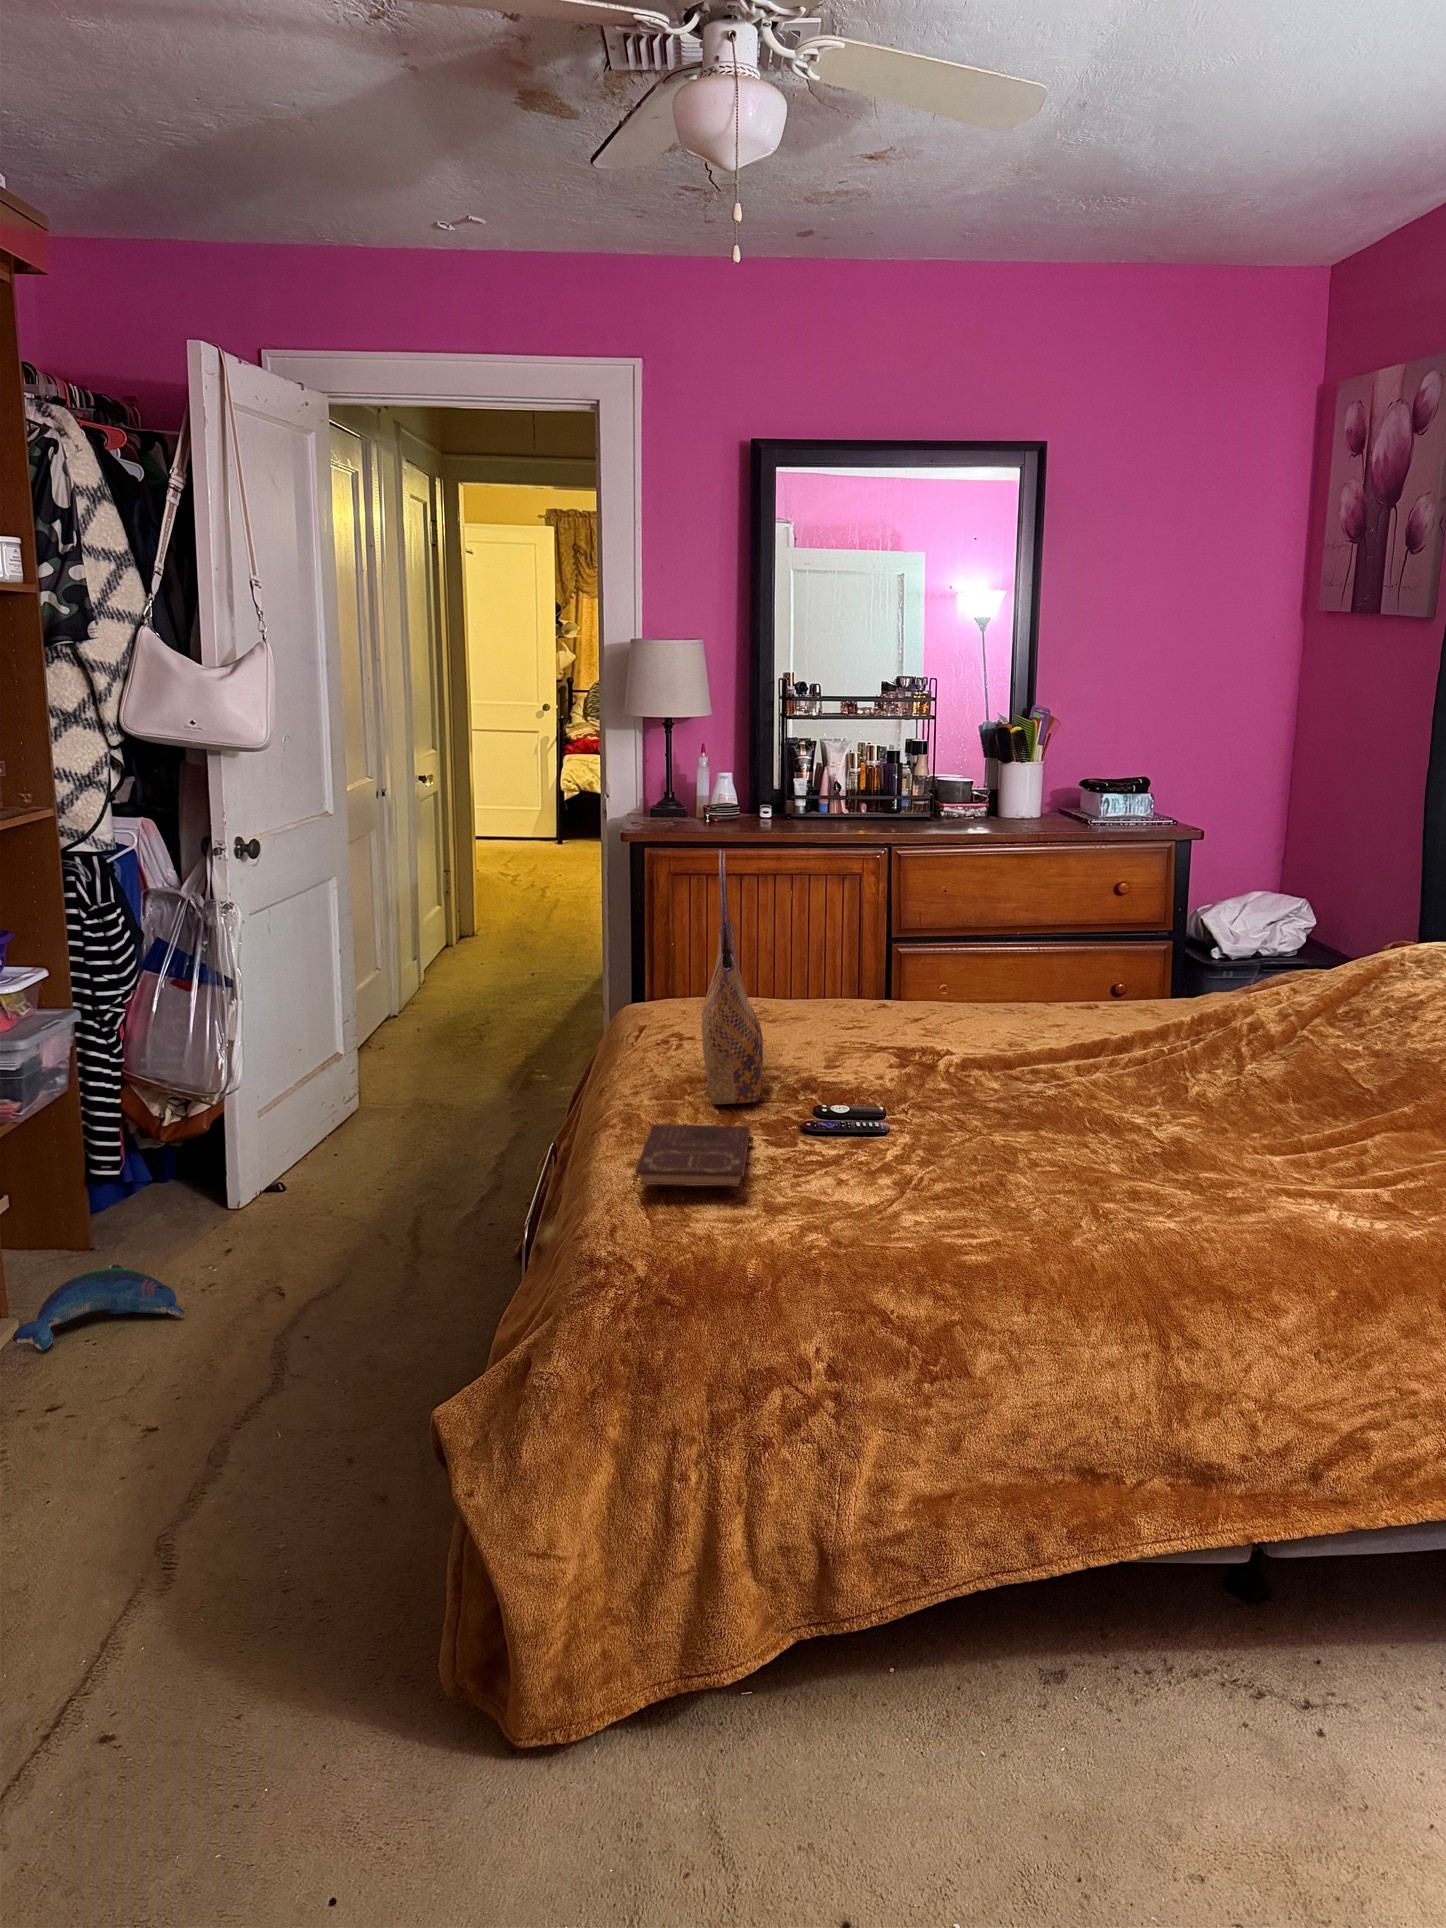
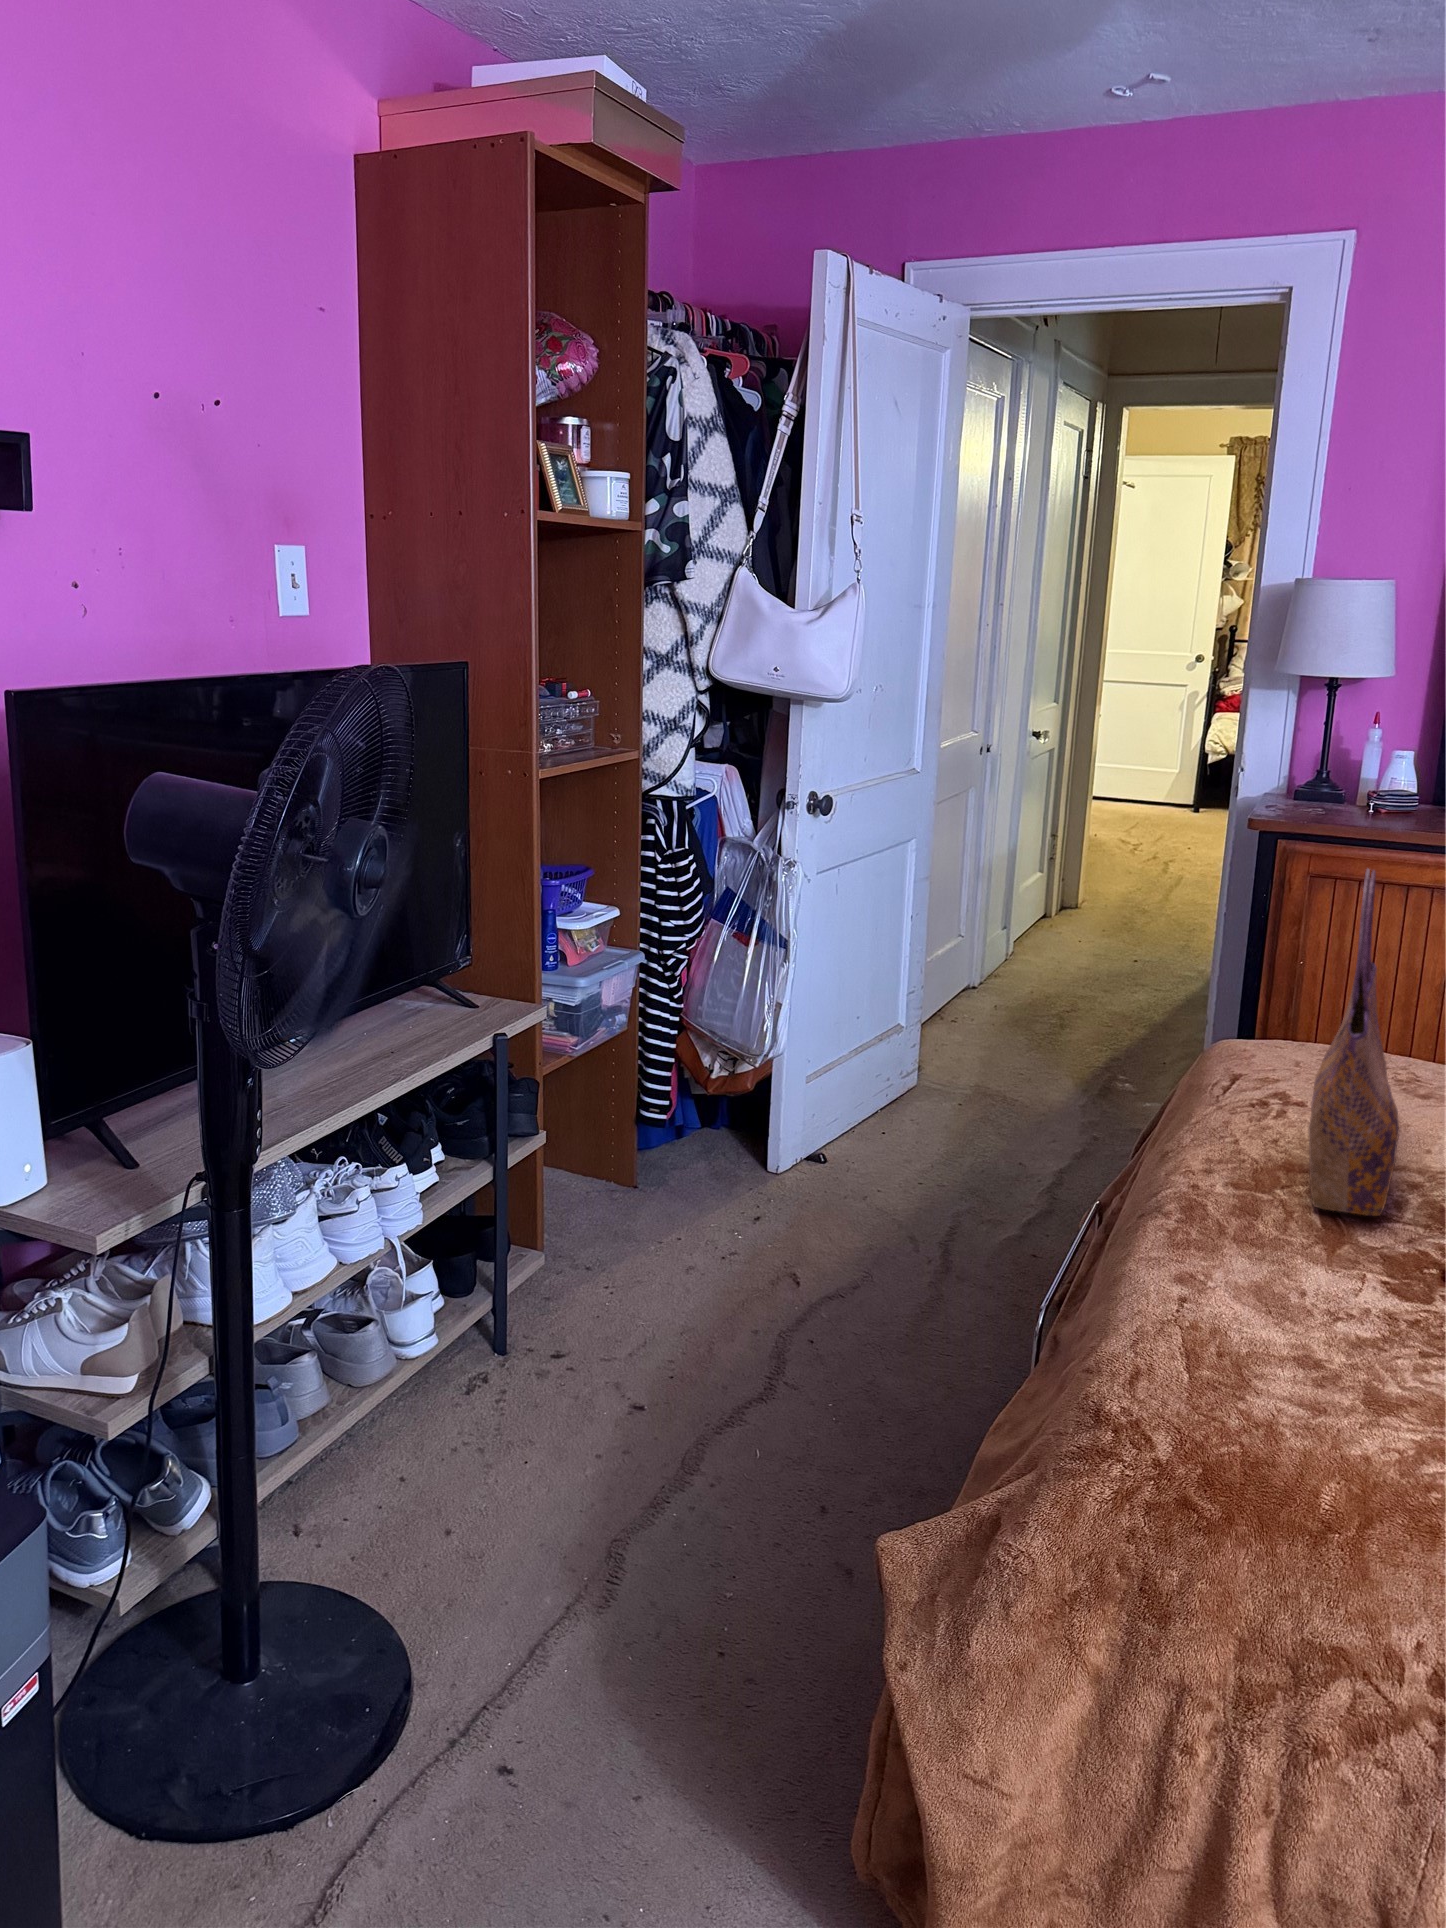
book: present [635,1124,752,1186] -> none [1181,1223,1369,1351]
plush toy: present [13,1265,184,1351] -> none [540,1217,697,1291]

